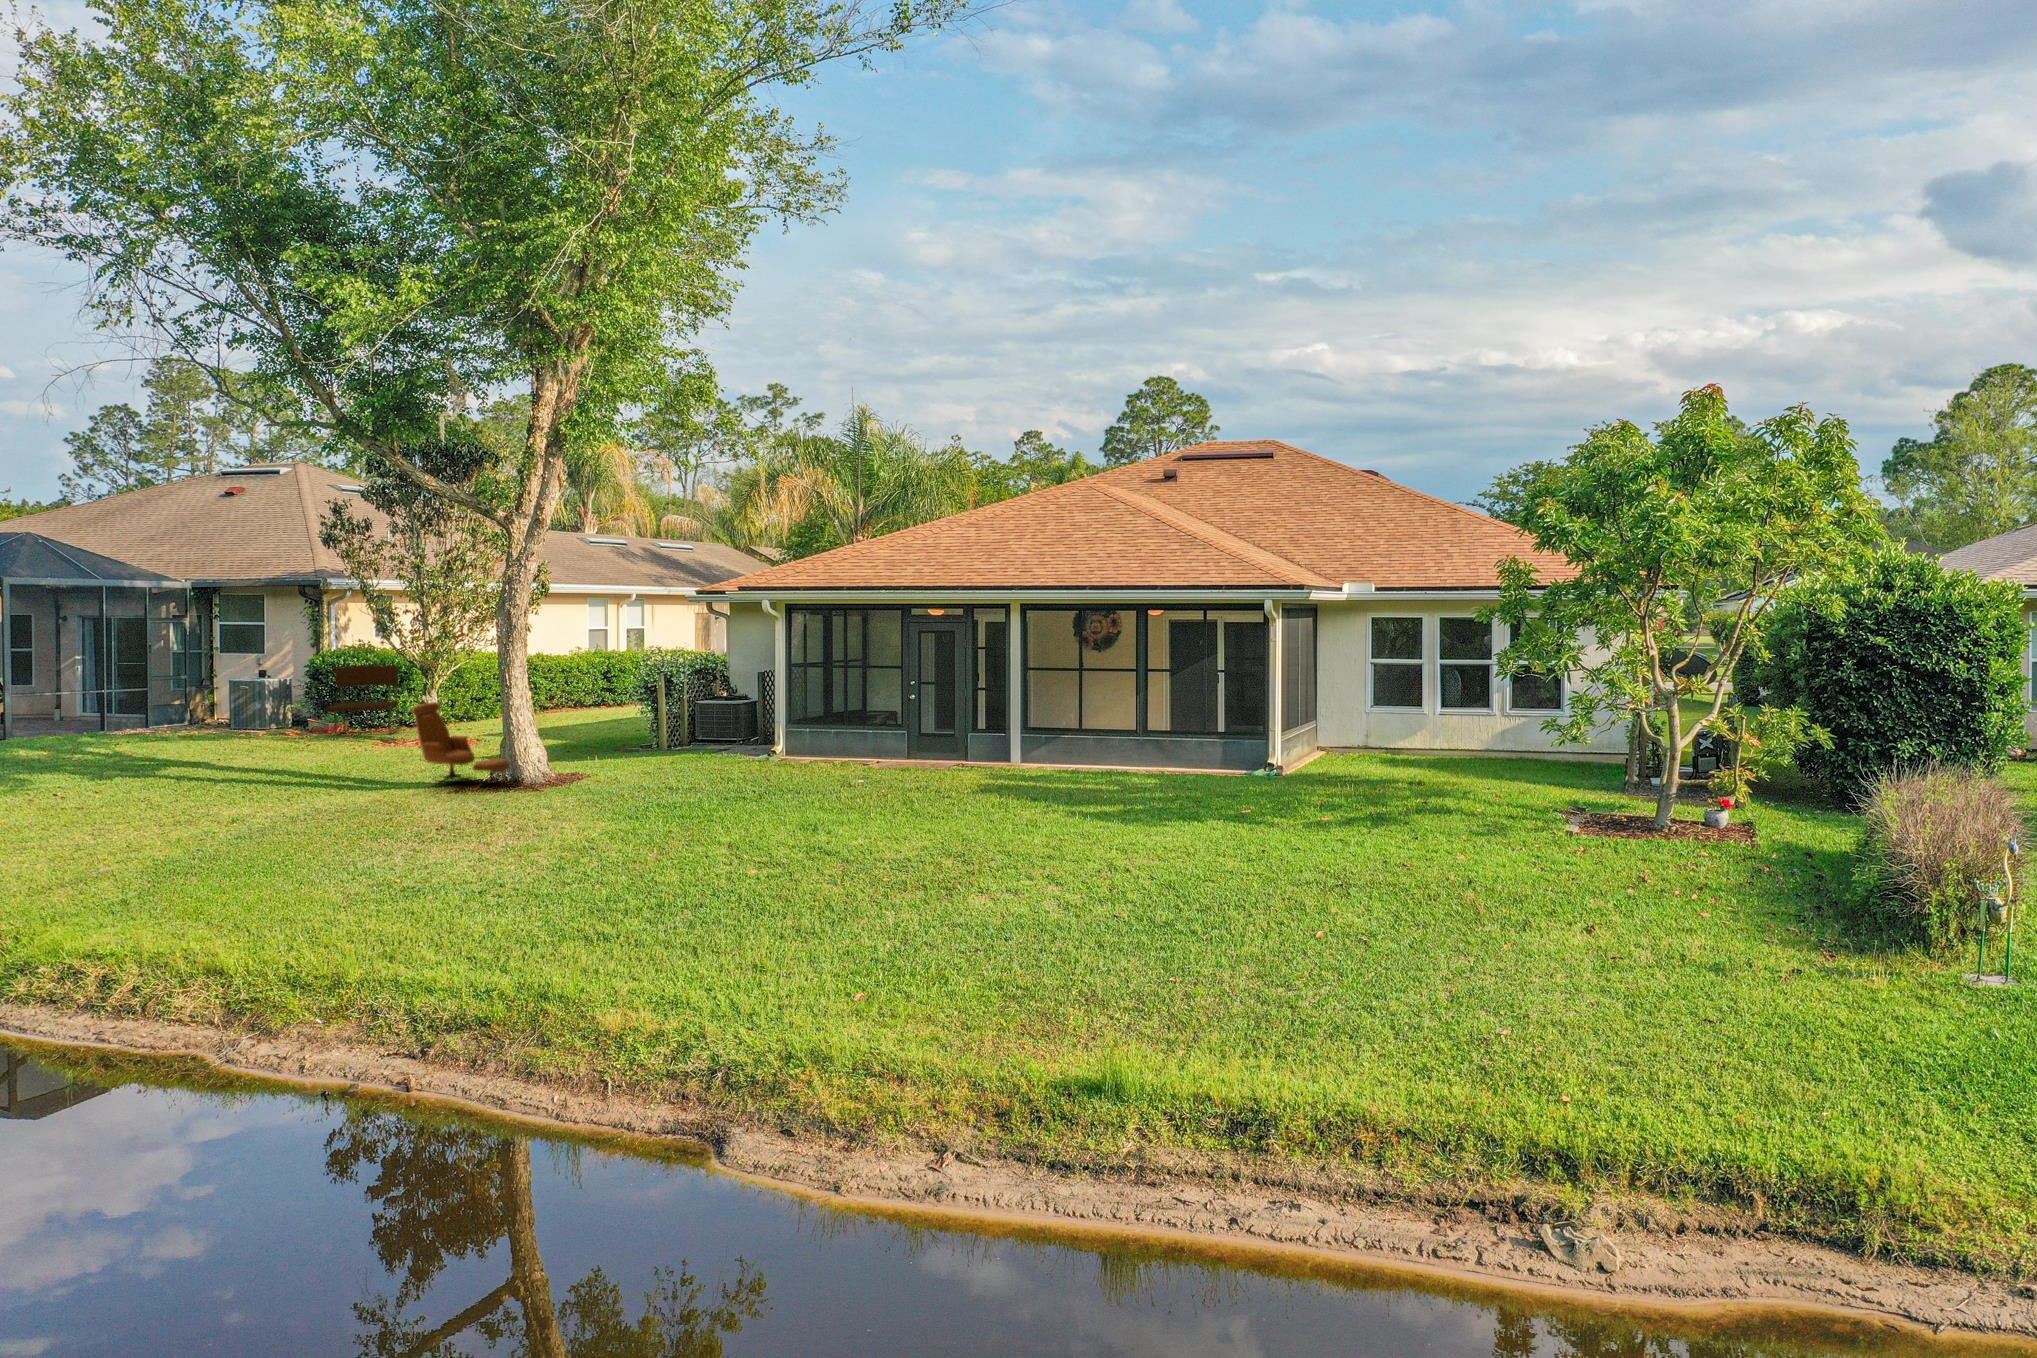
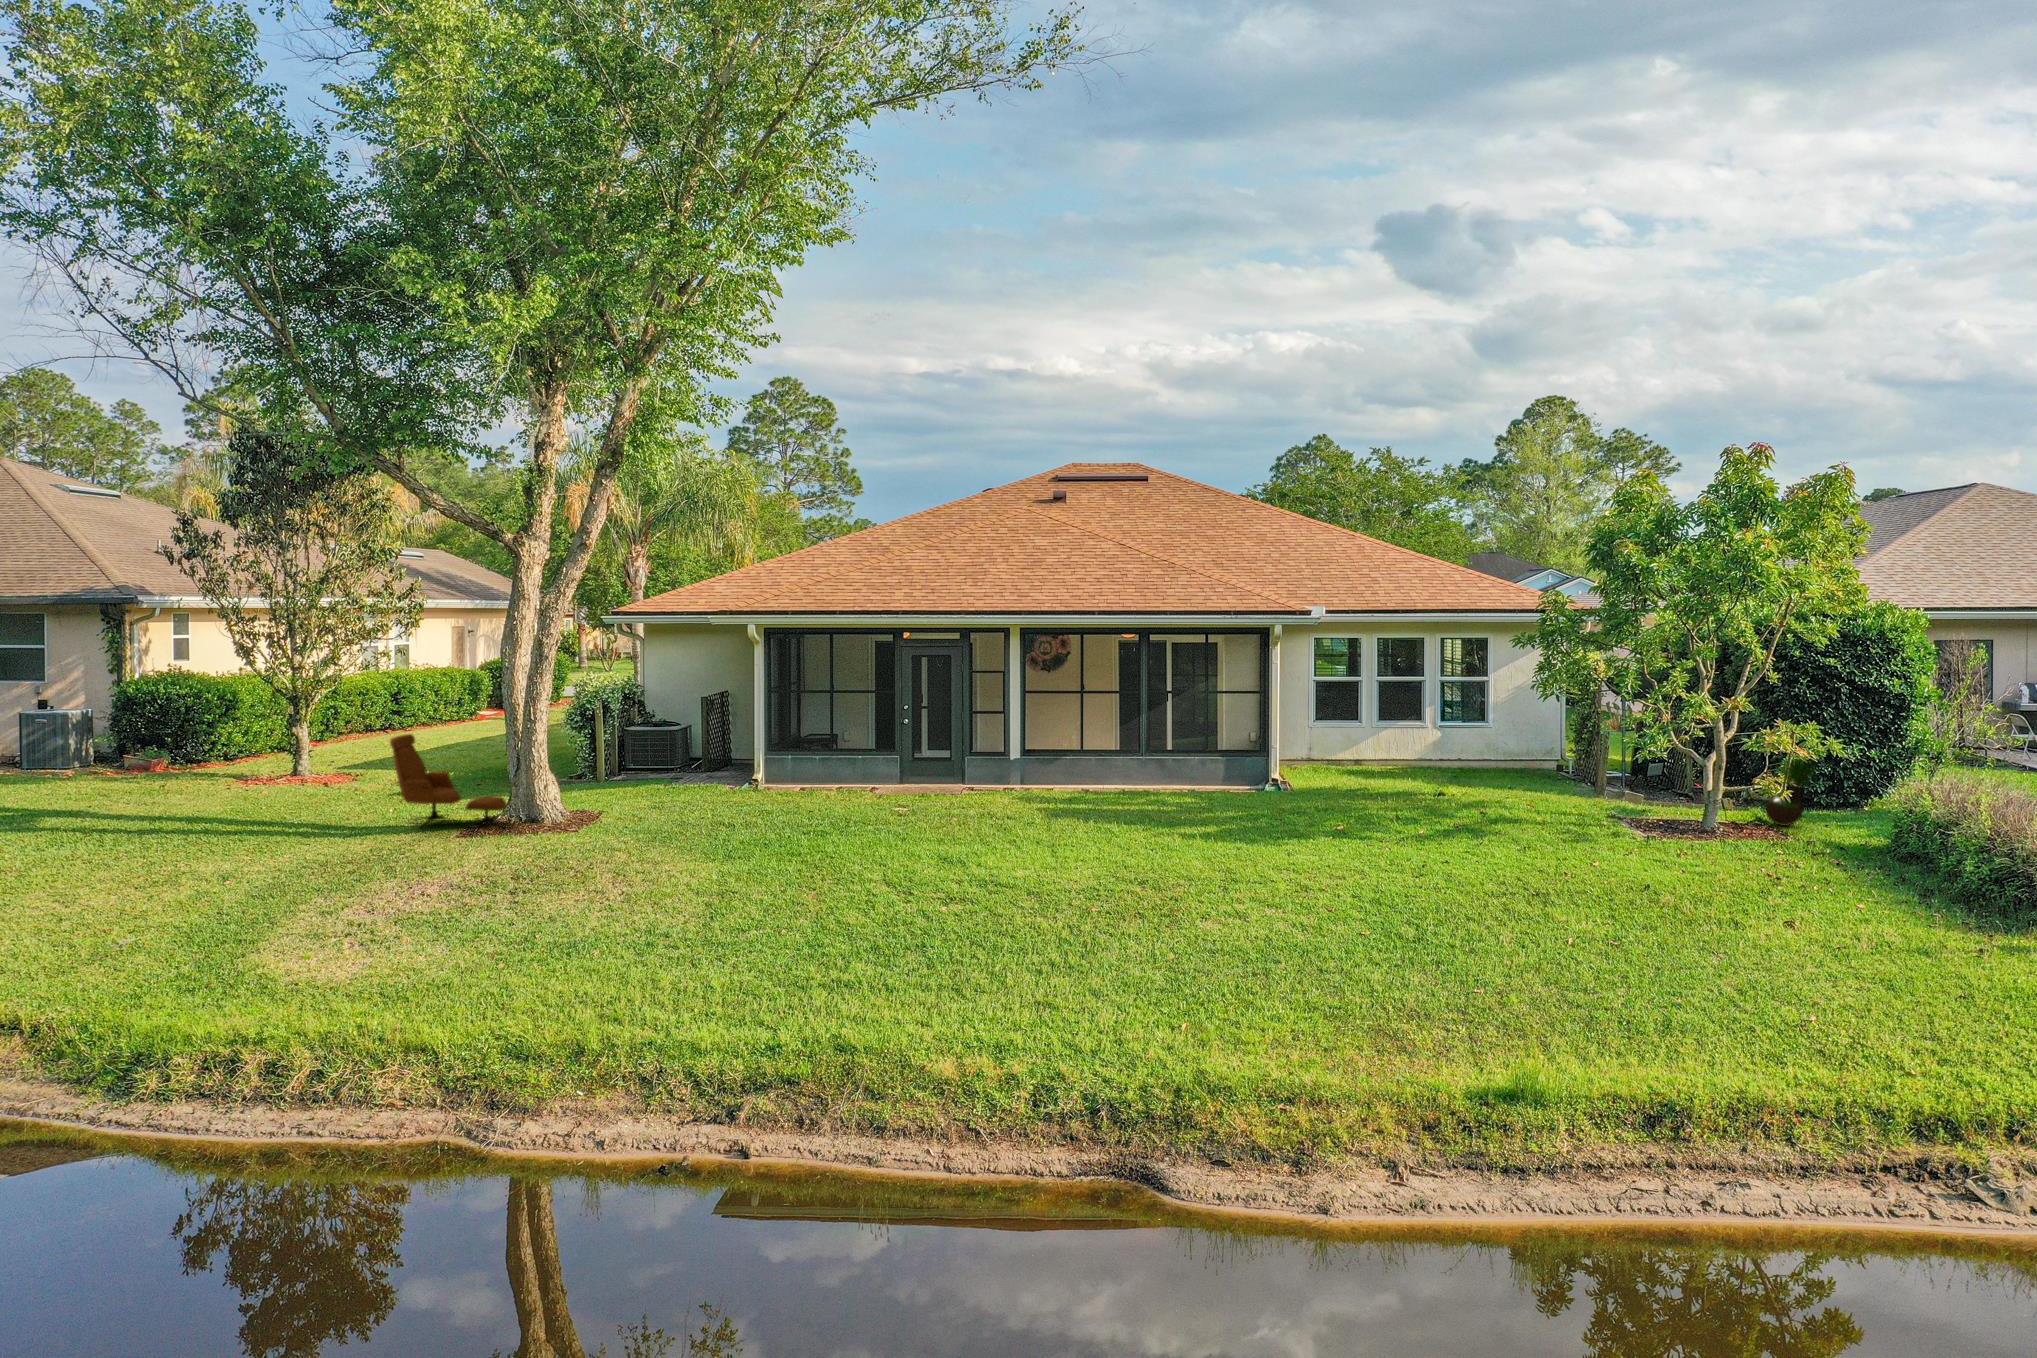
bench: present [325,665,401,735] -> none [152,693,242,777]
potted tree: none [1742,743,1799,826] -> present [1765,758,1816,826]

